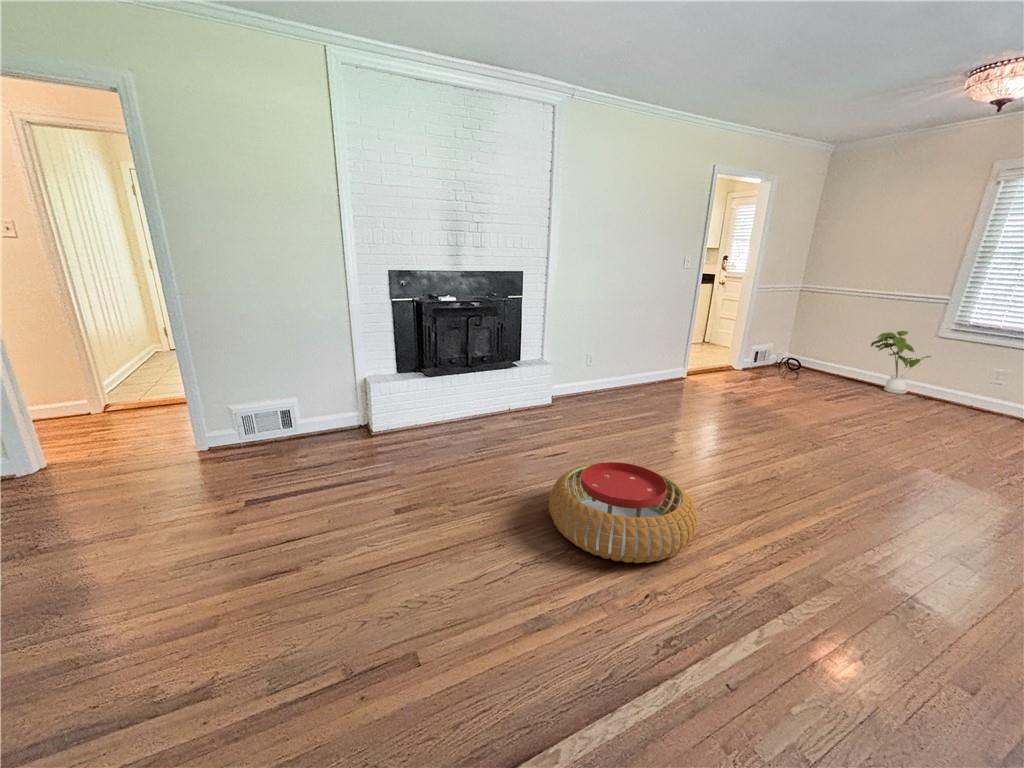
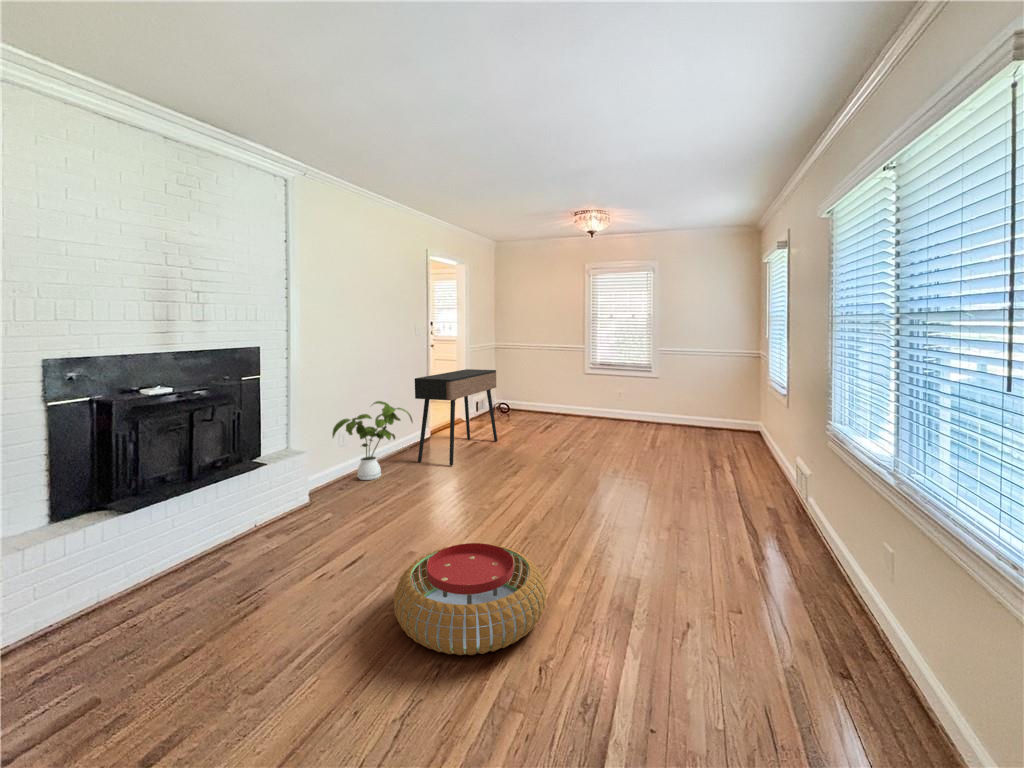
console table: none [662,312,774,406] -> present [415,369,497,466]
house plant: present [871,331,931,394] -> present [333,401,413,480]

